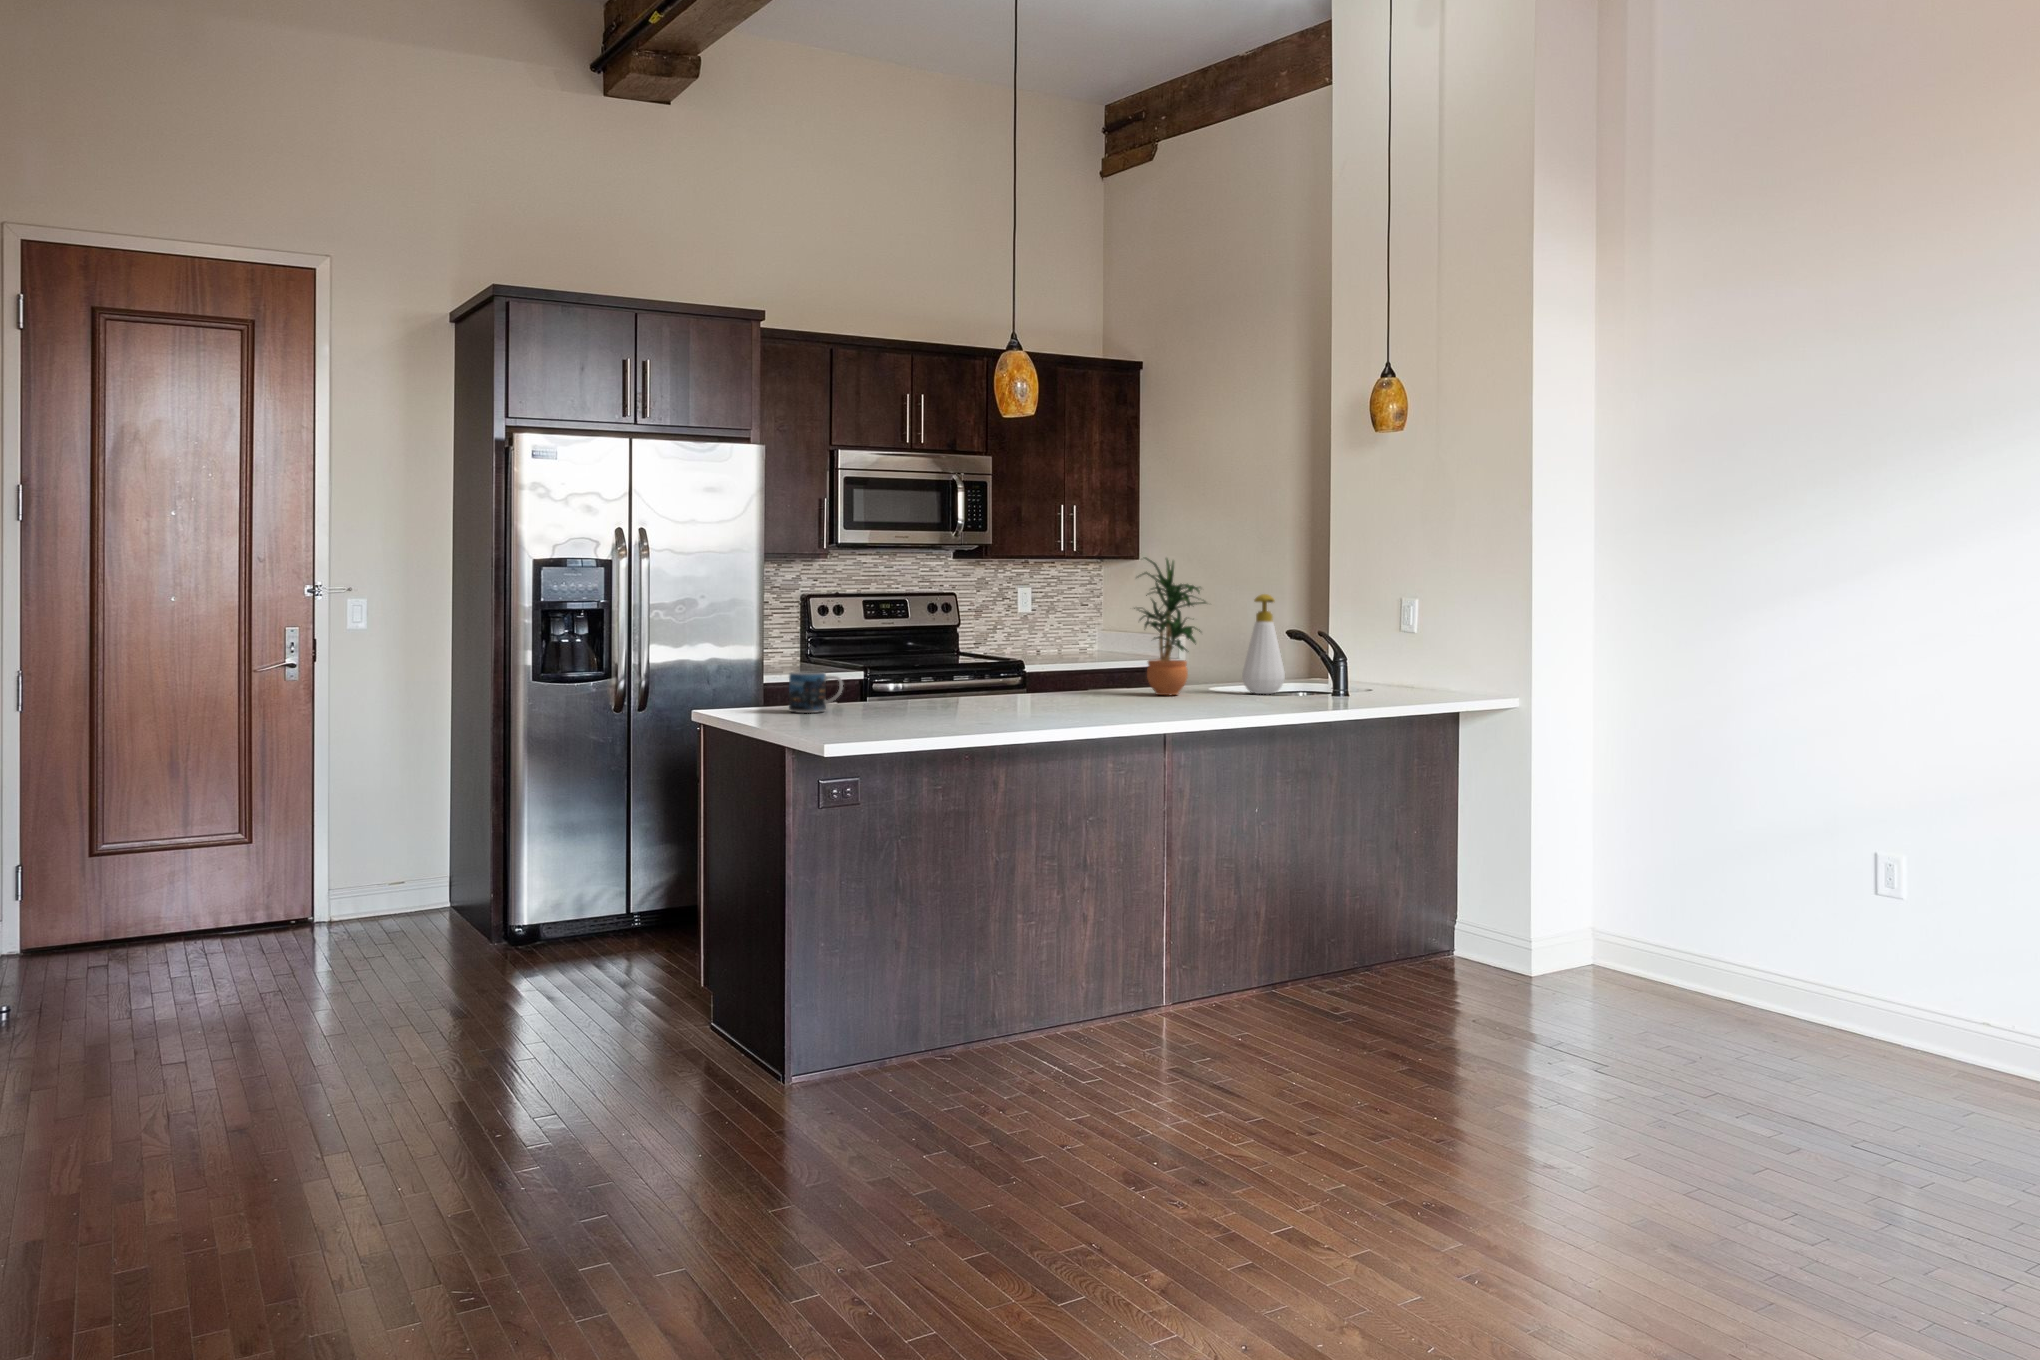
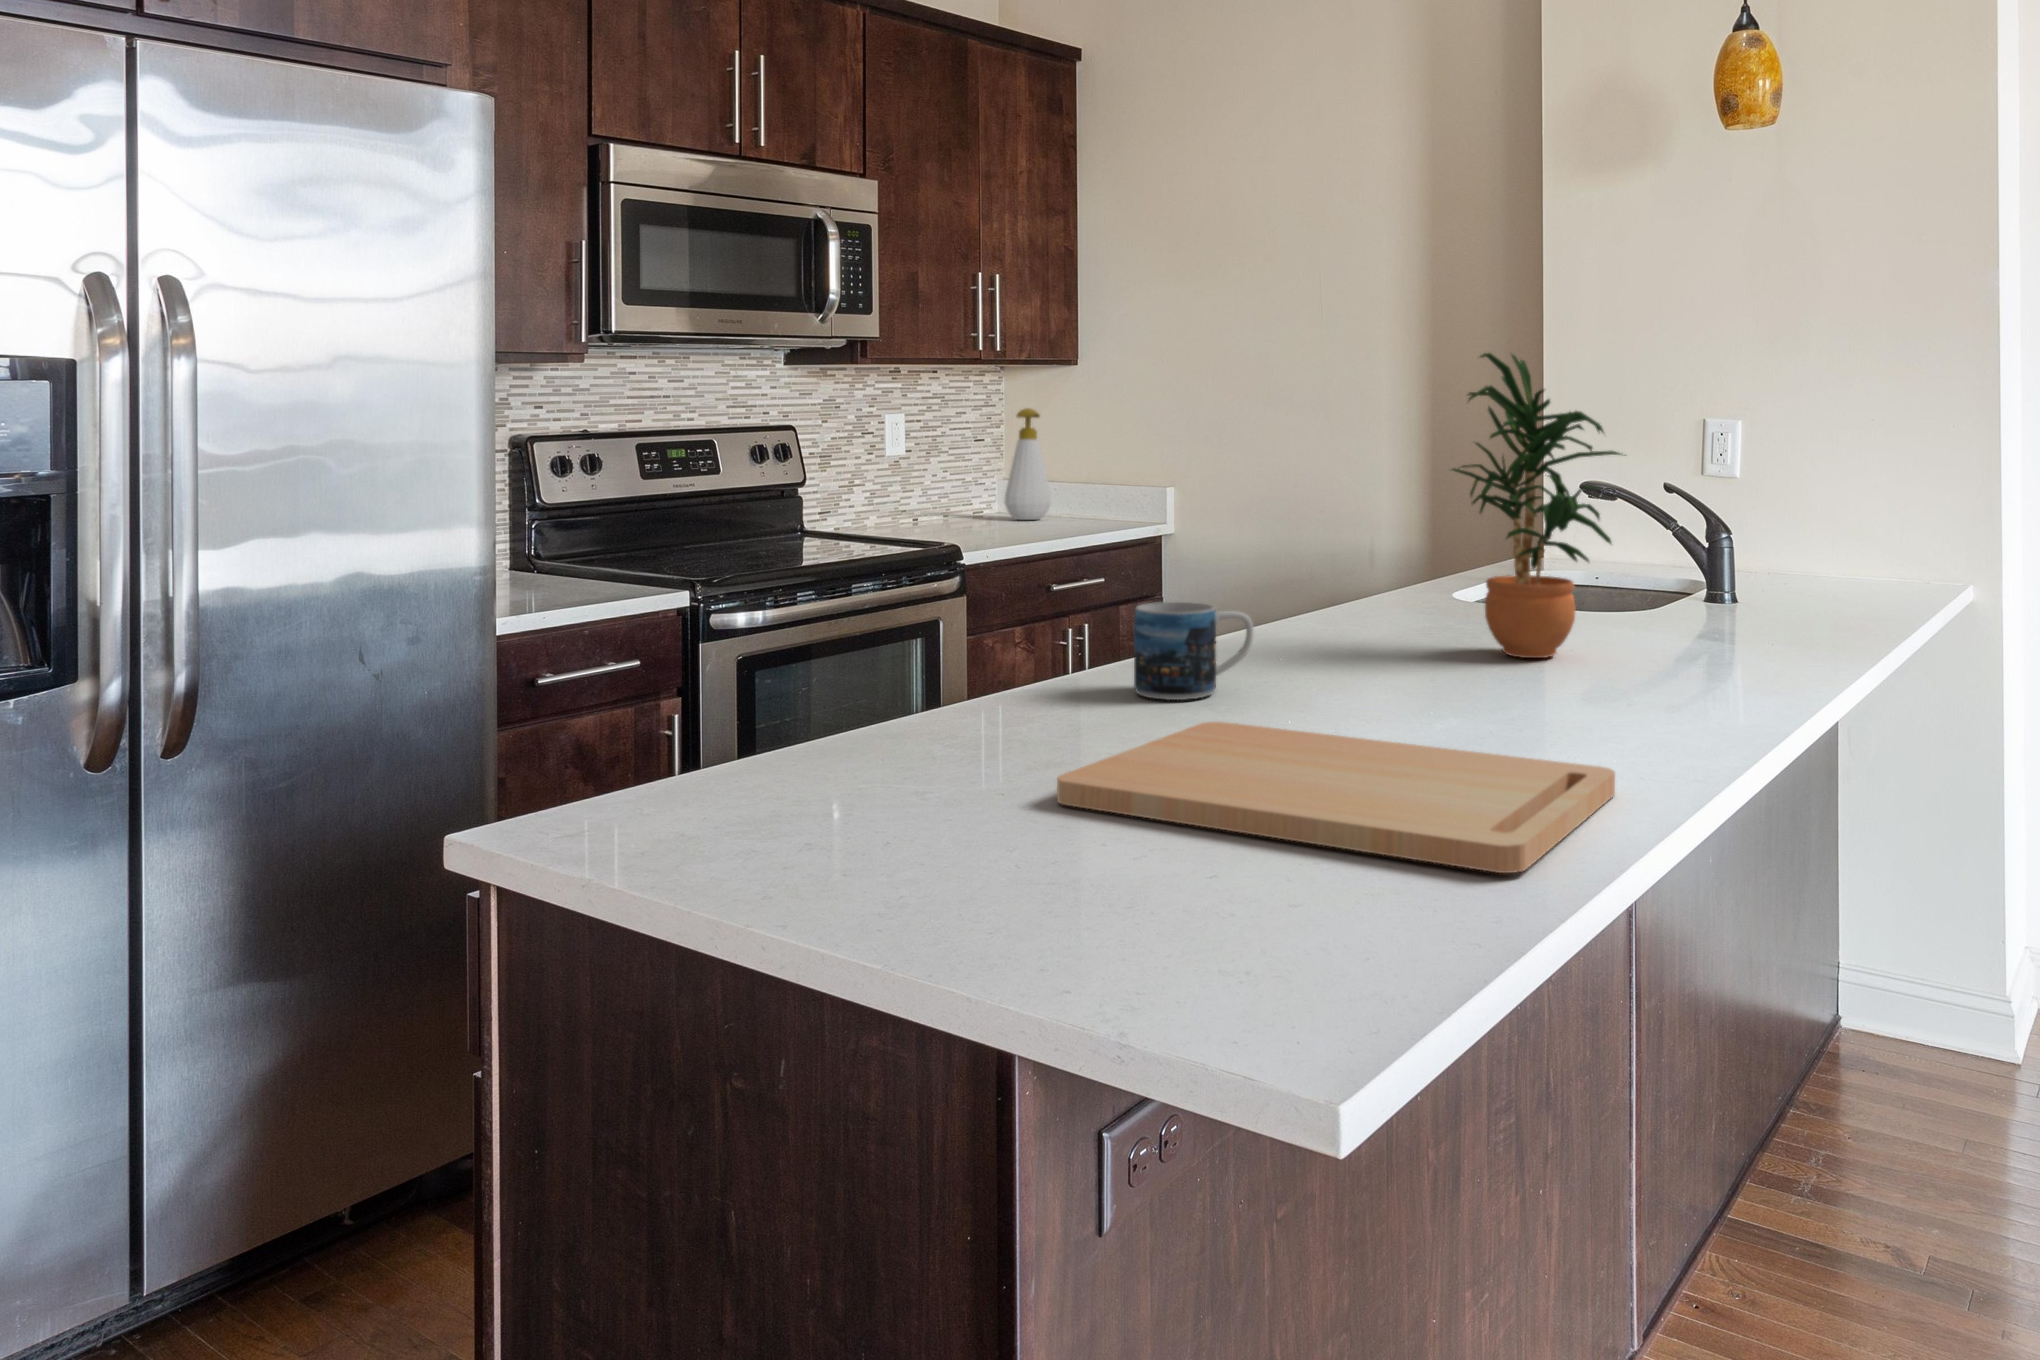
soap bottle: present [1242,594,1285,694] -> present [1005,408,1051,520]
mug: present [789,671,843,713] -> present [1134,602,1254,700]
cutting board: none [883,698,1067,723] -> present [1057,722,1615,873]

